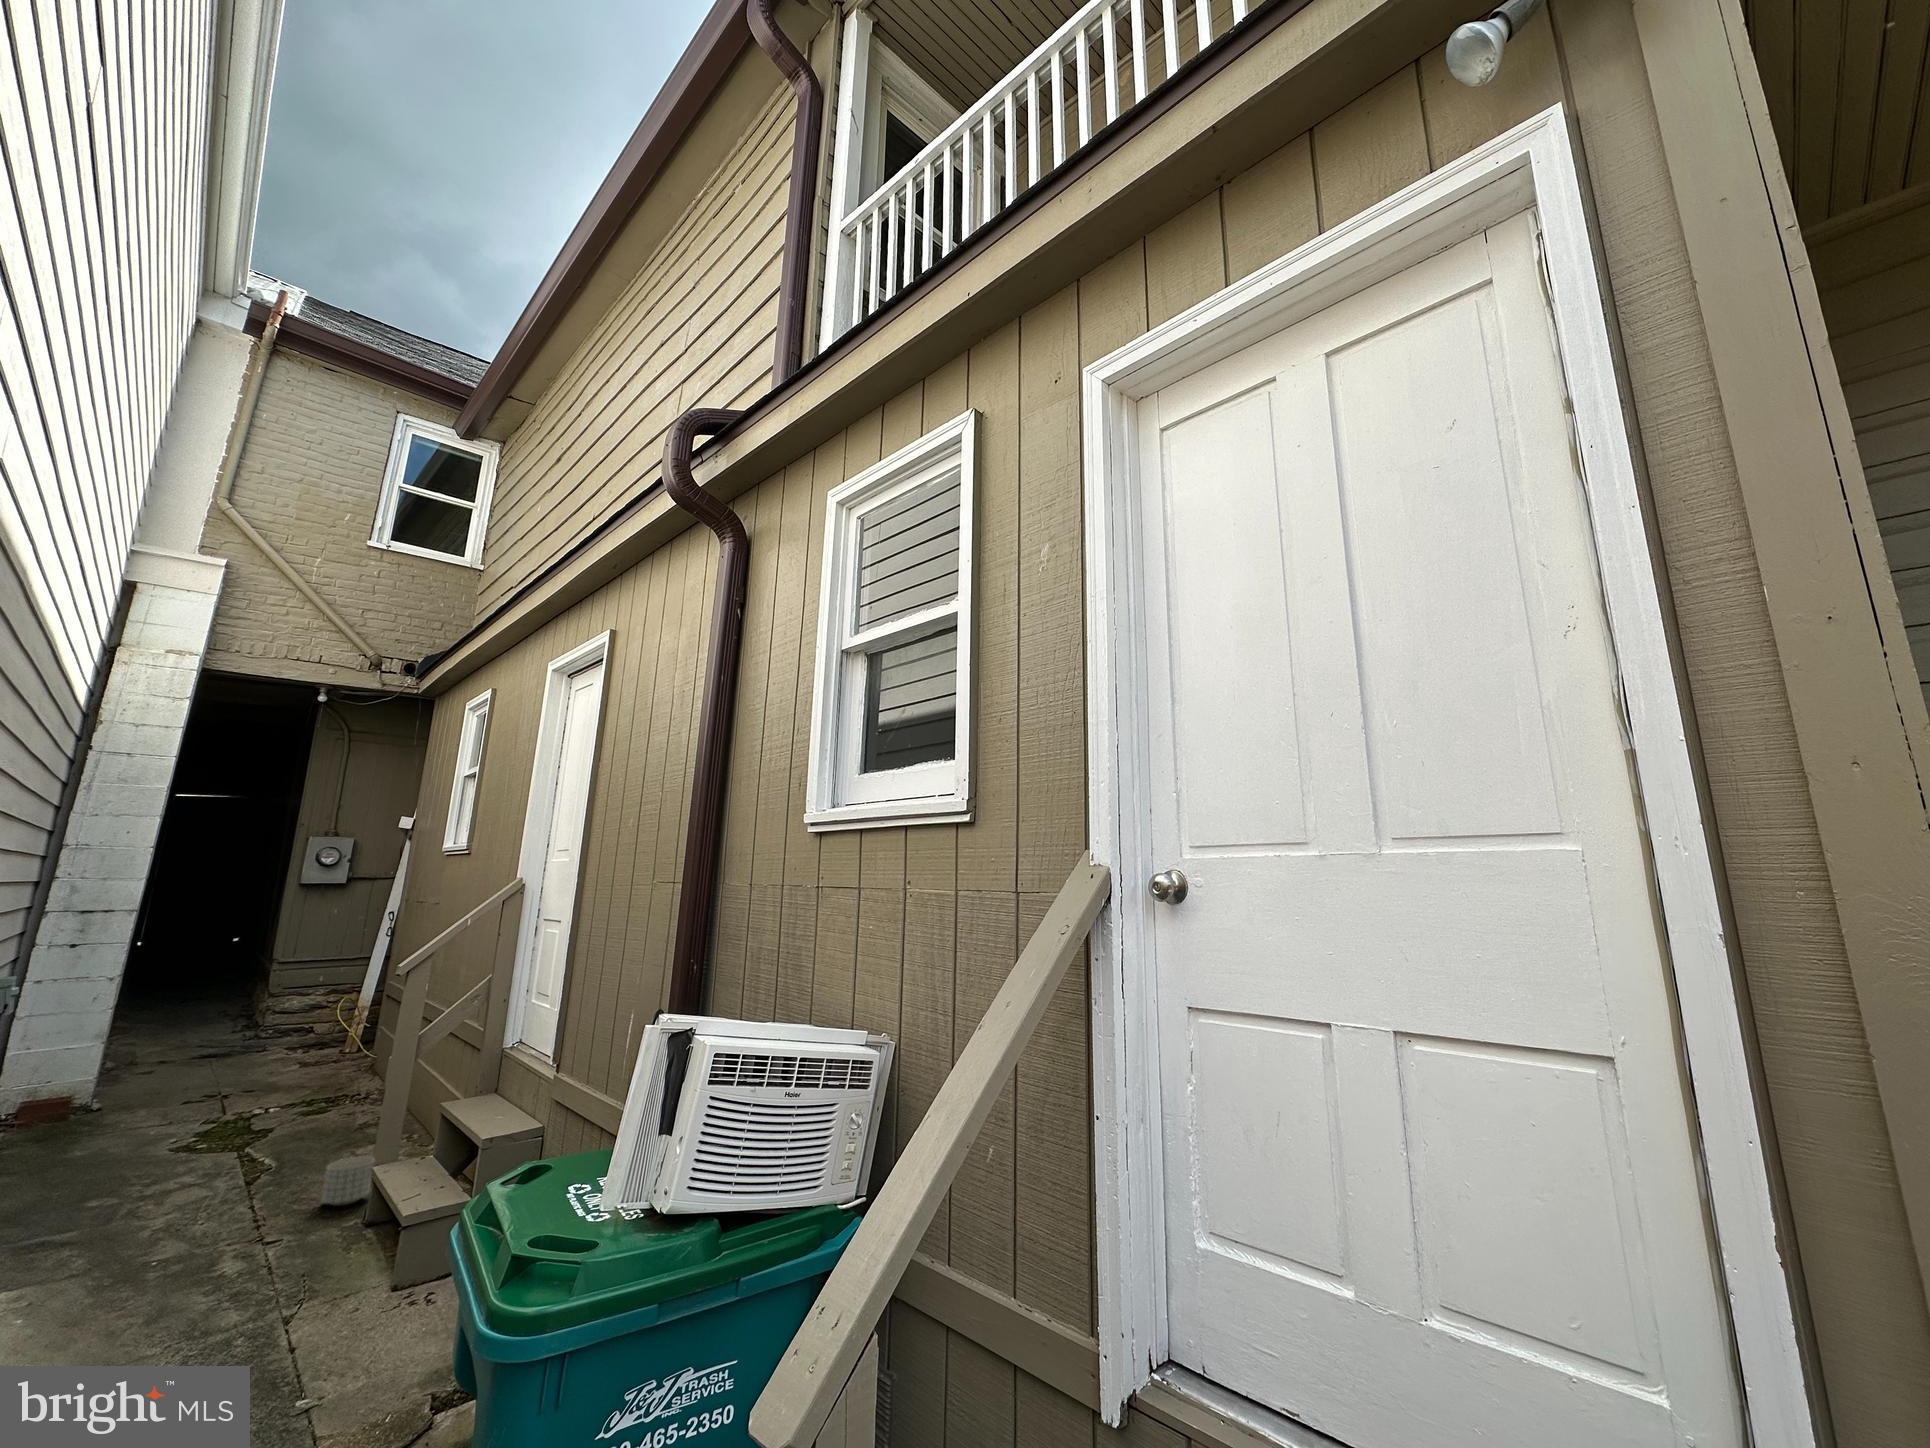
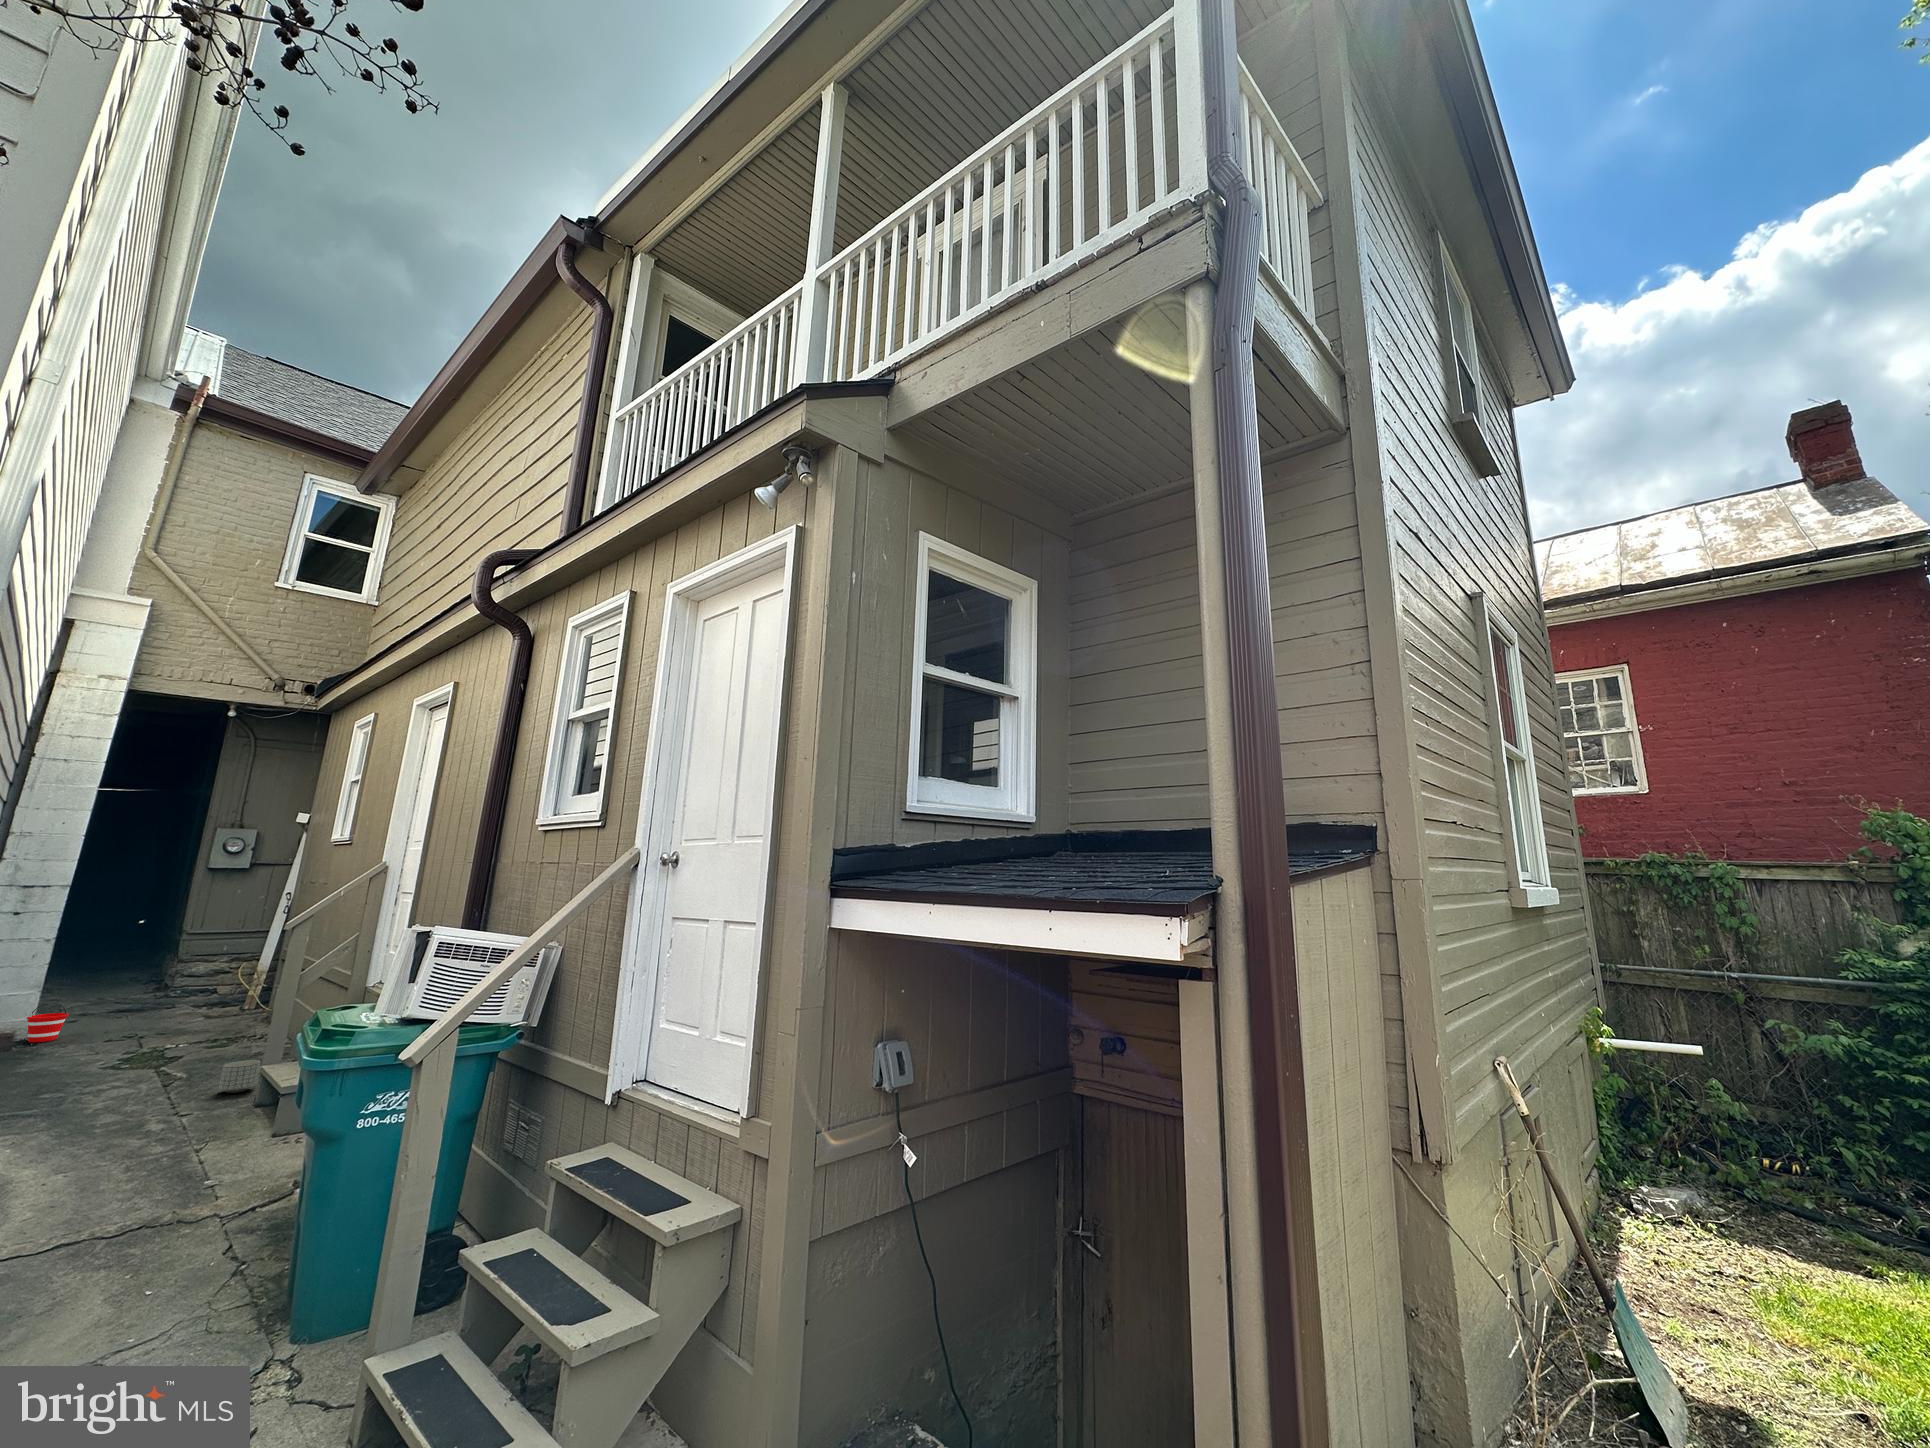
bucket: none [87,1058,139,1110] -> present [27,1003,69,1043]

